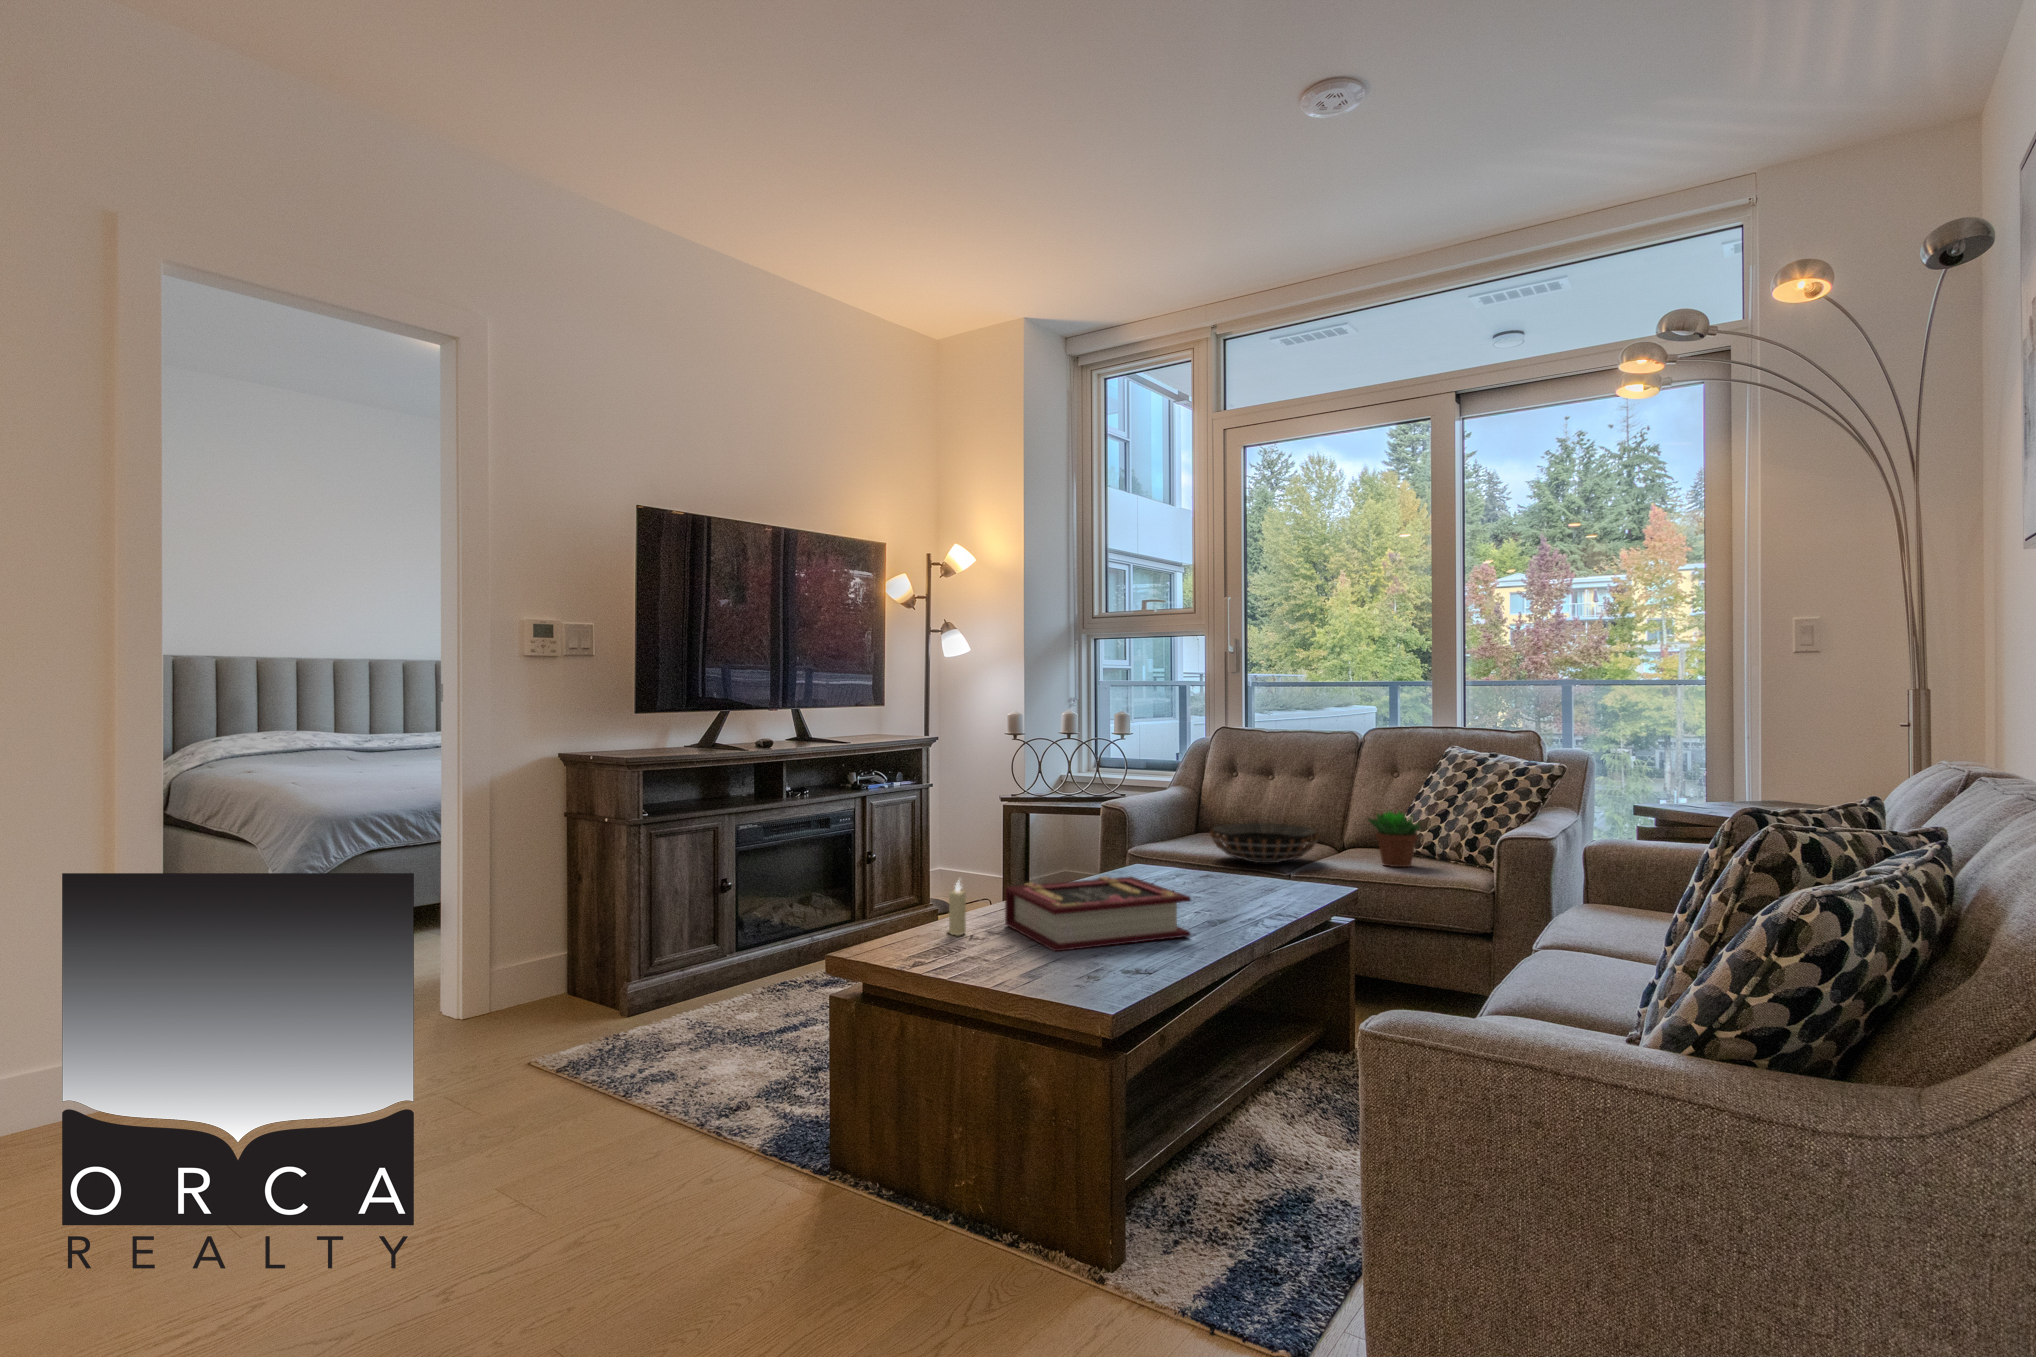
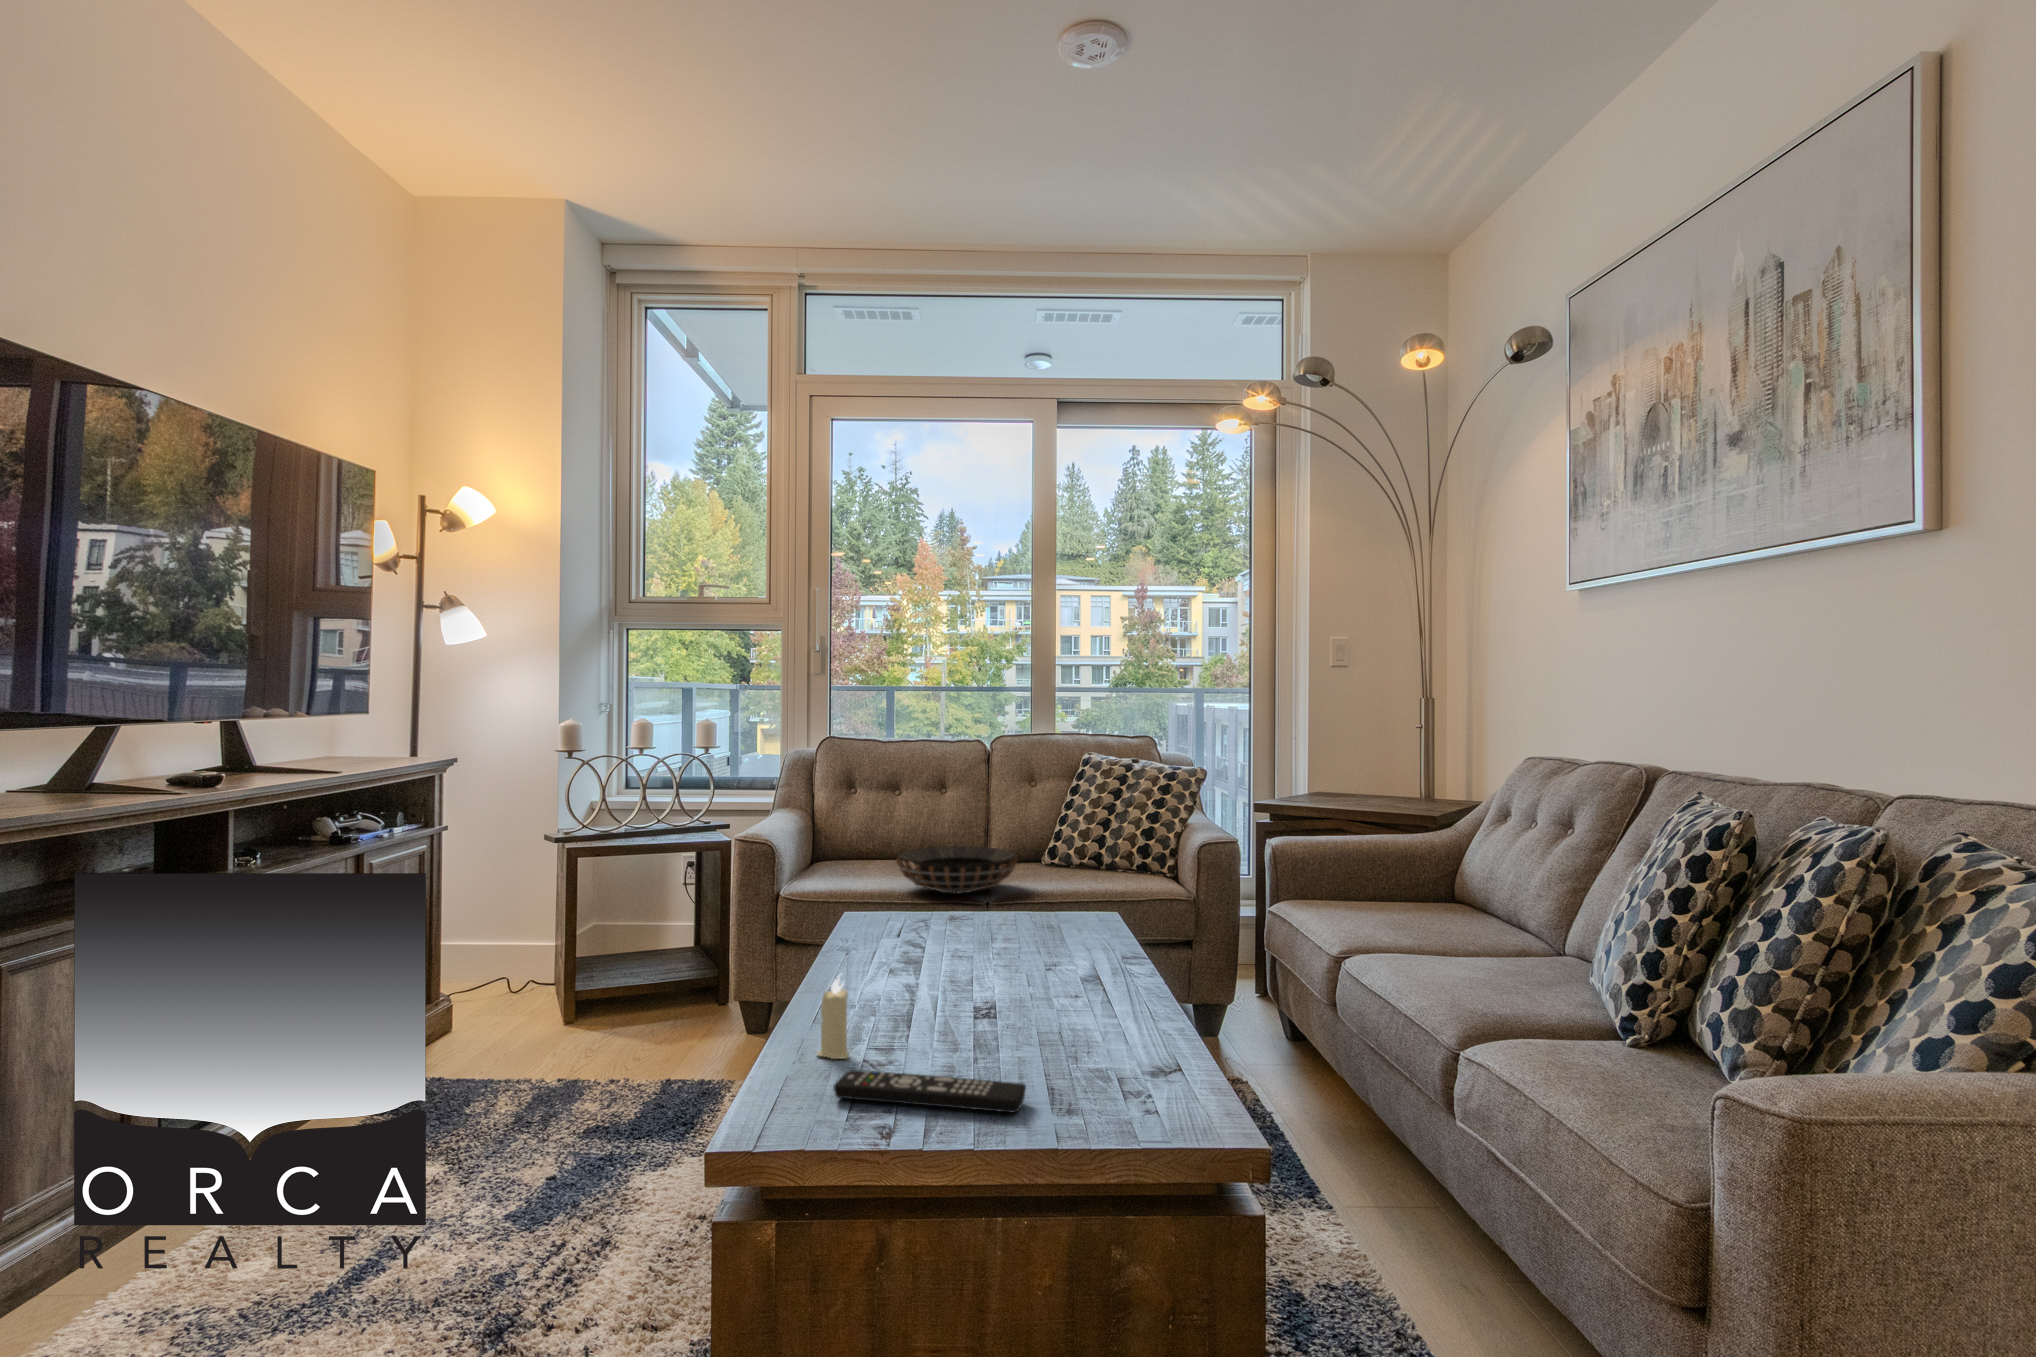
succulent plant: present [1368,812,1420,867] -> none [1051,822,1109,882]
book: present [1005,876,1191,951] -> none [870,934,1103,1057]
remote control: none [910,937,1011,973] -> present [834,1070,1026,1112]

